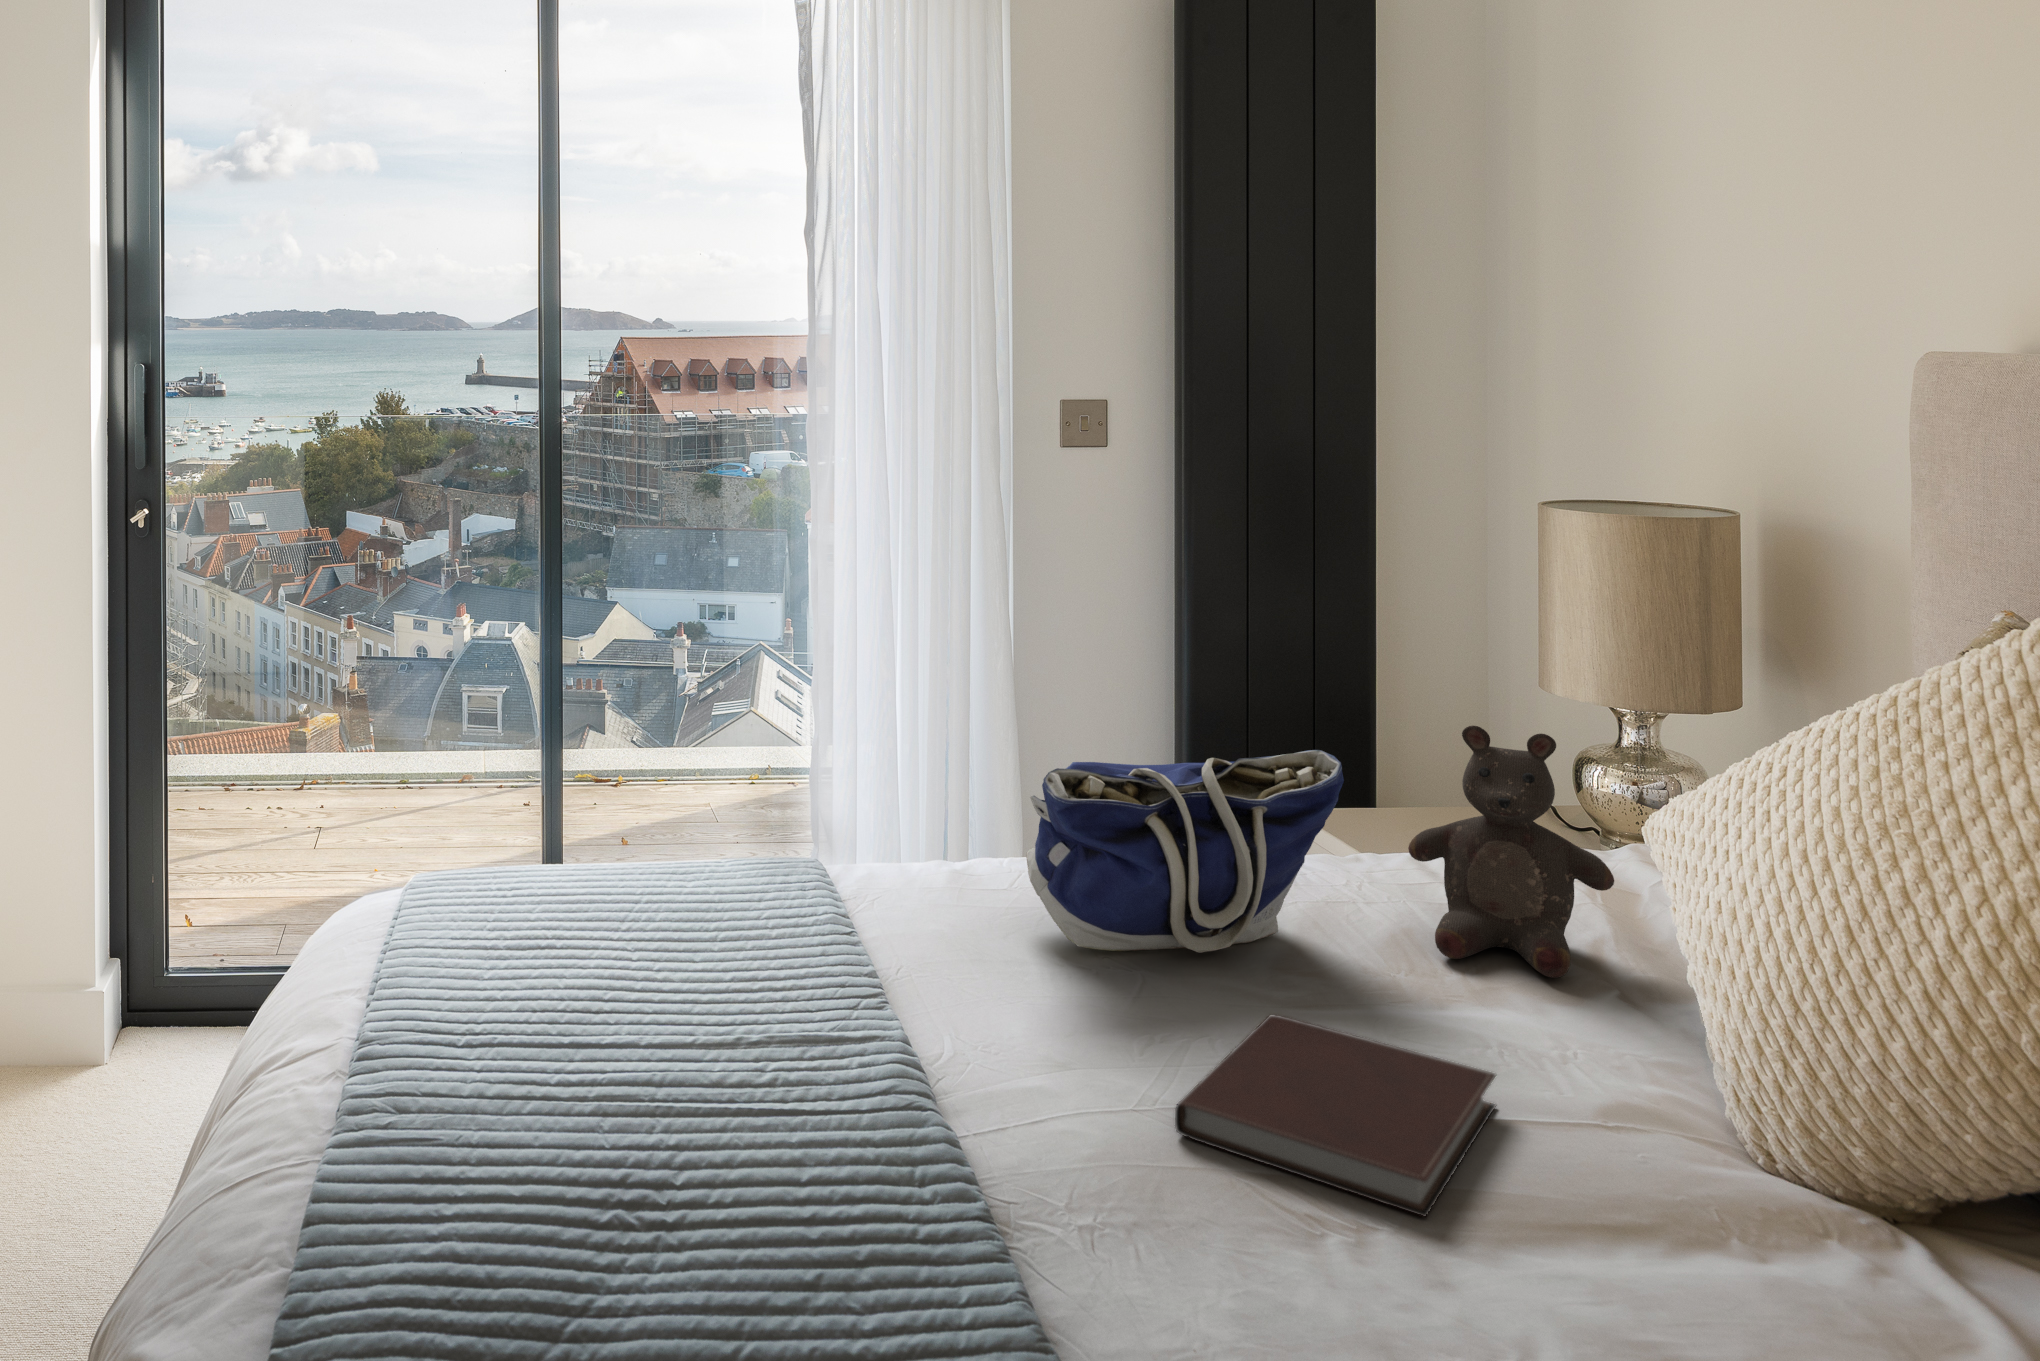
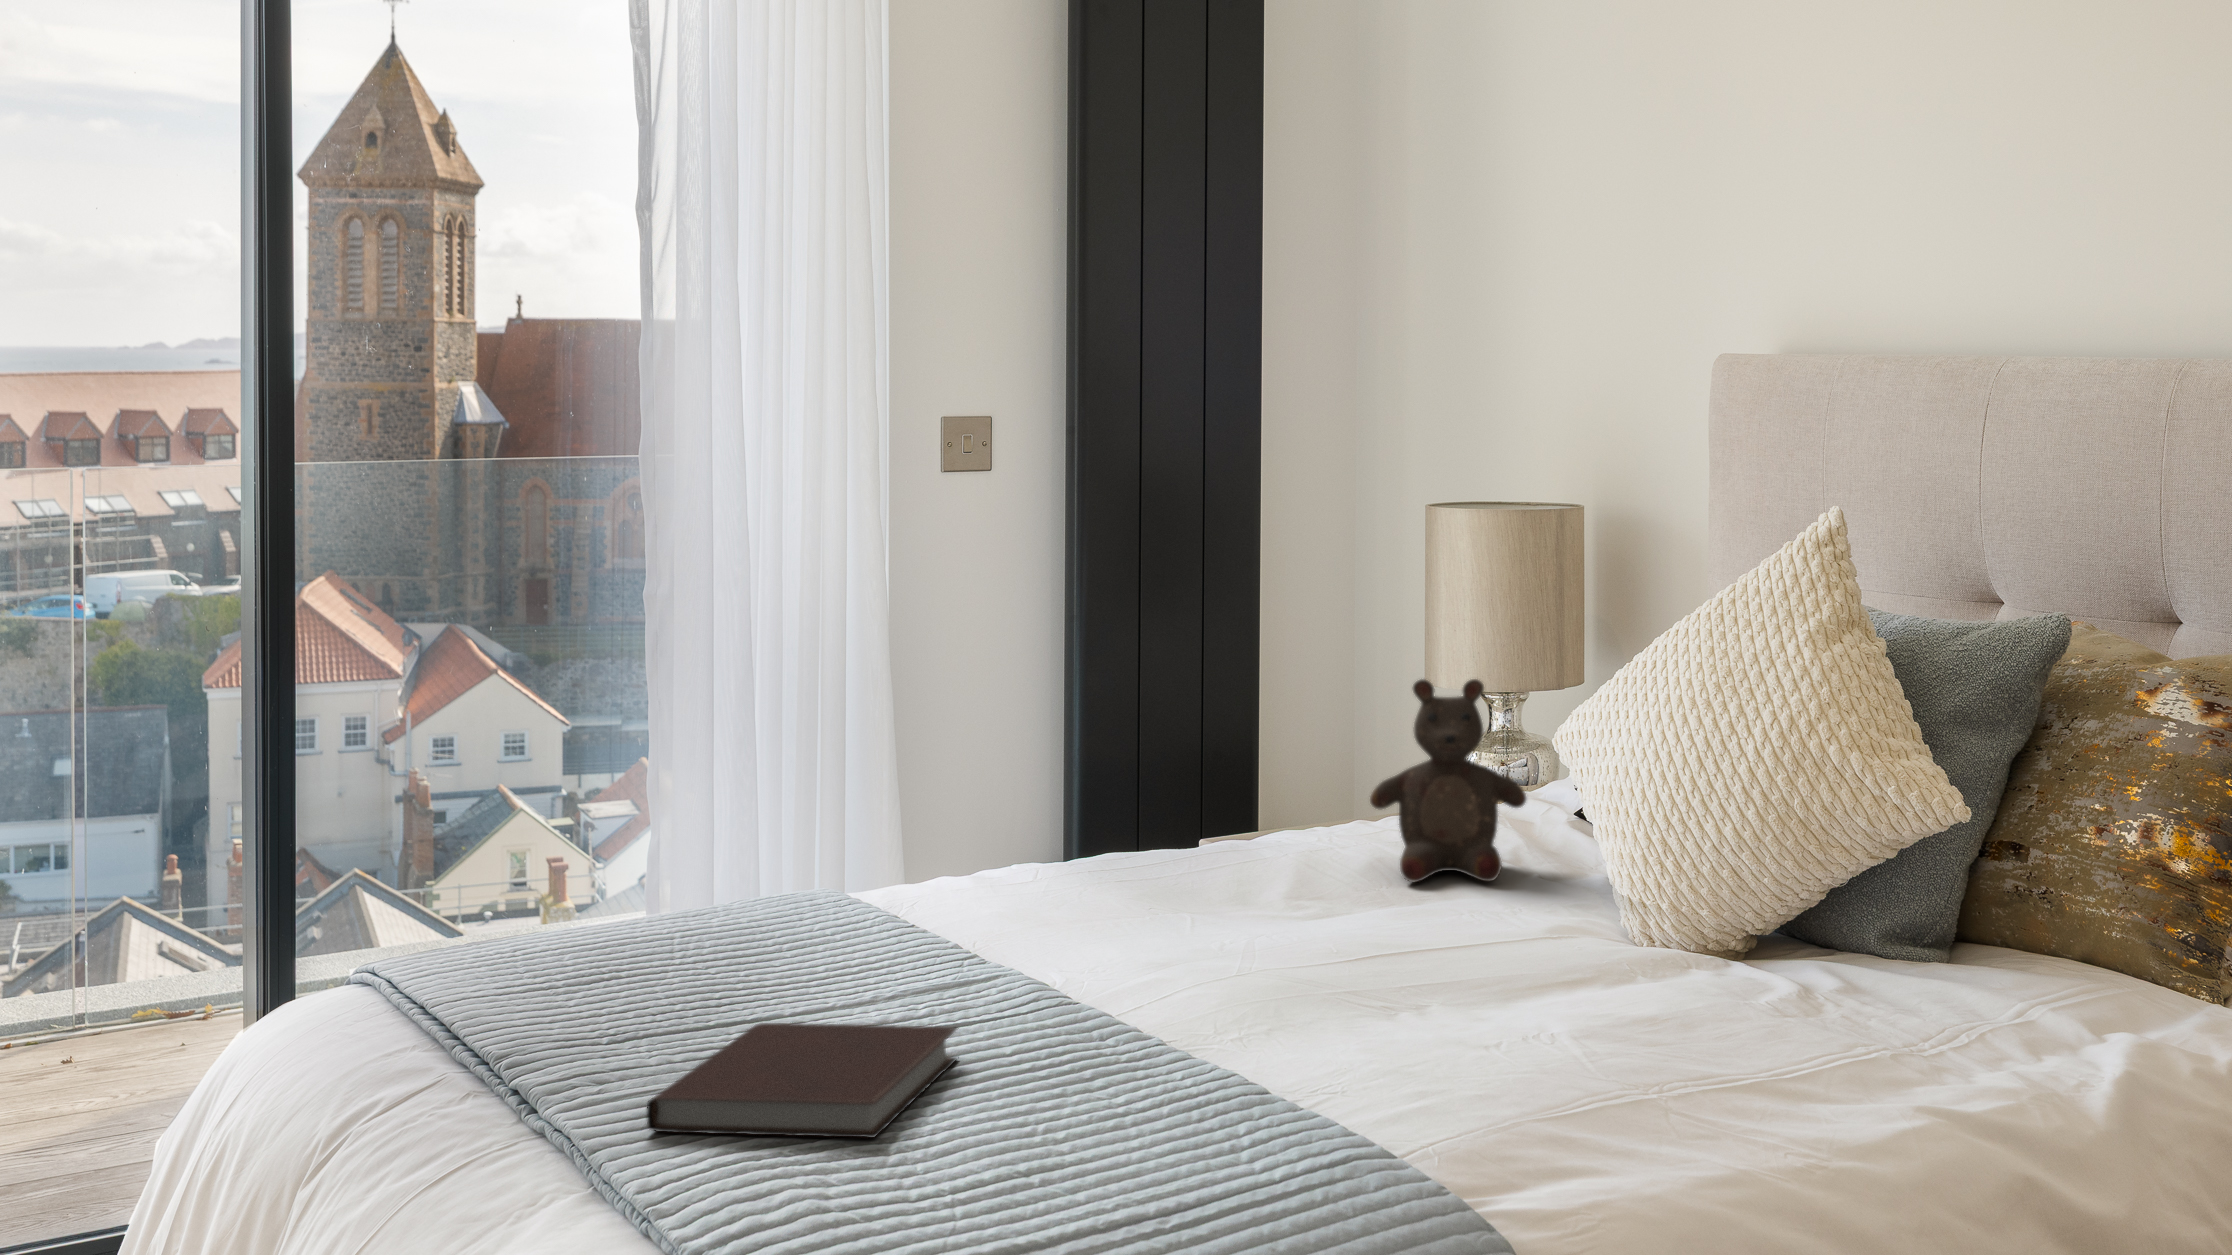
tote bag: present [1026,750,1344,953] -> none [1051,709,1331,918]
notebook: present [1175,1015,1496,1217] -> present [647,1023,957,1138]

